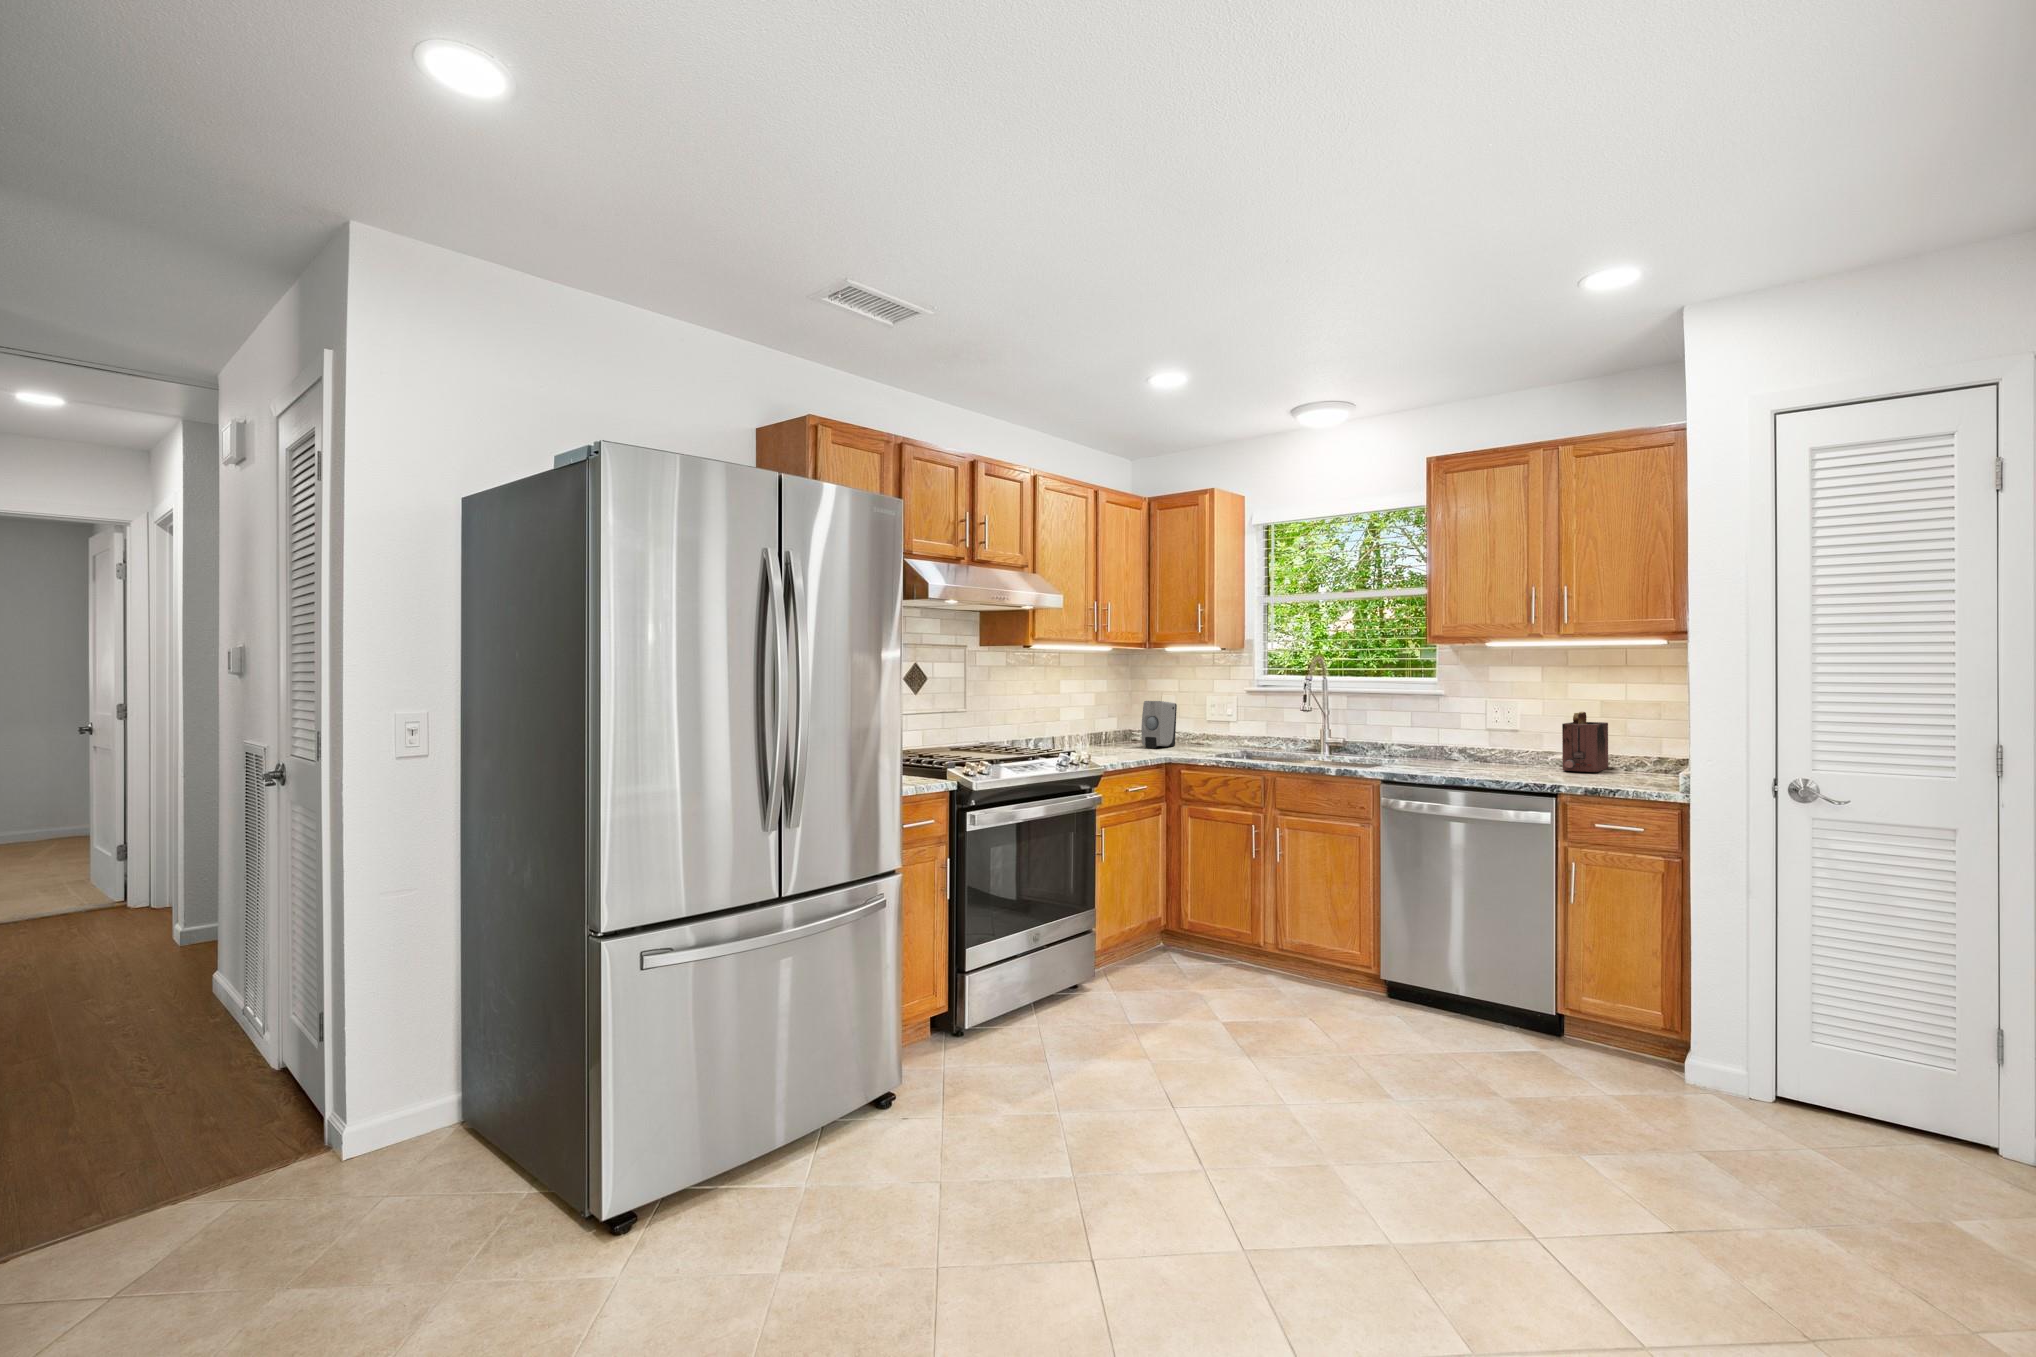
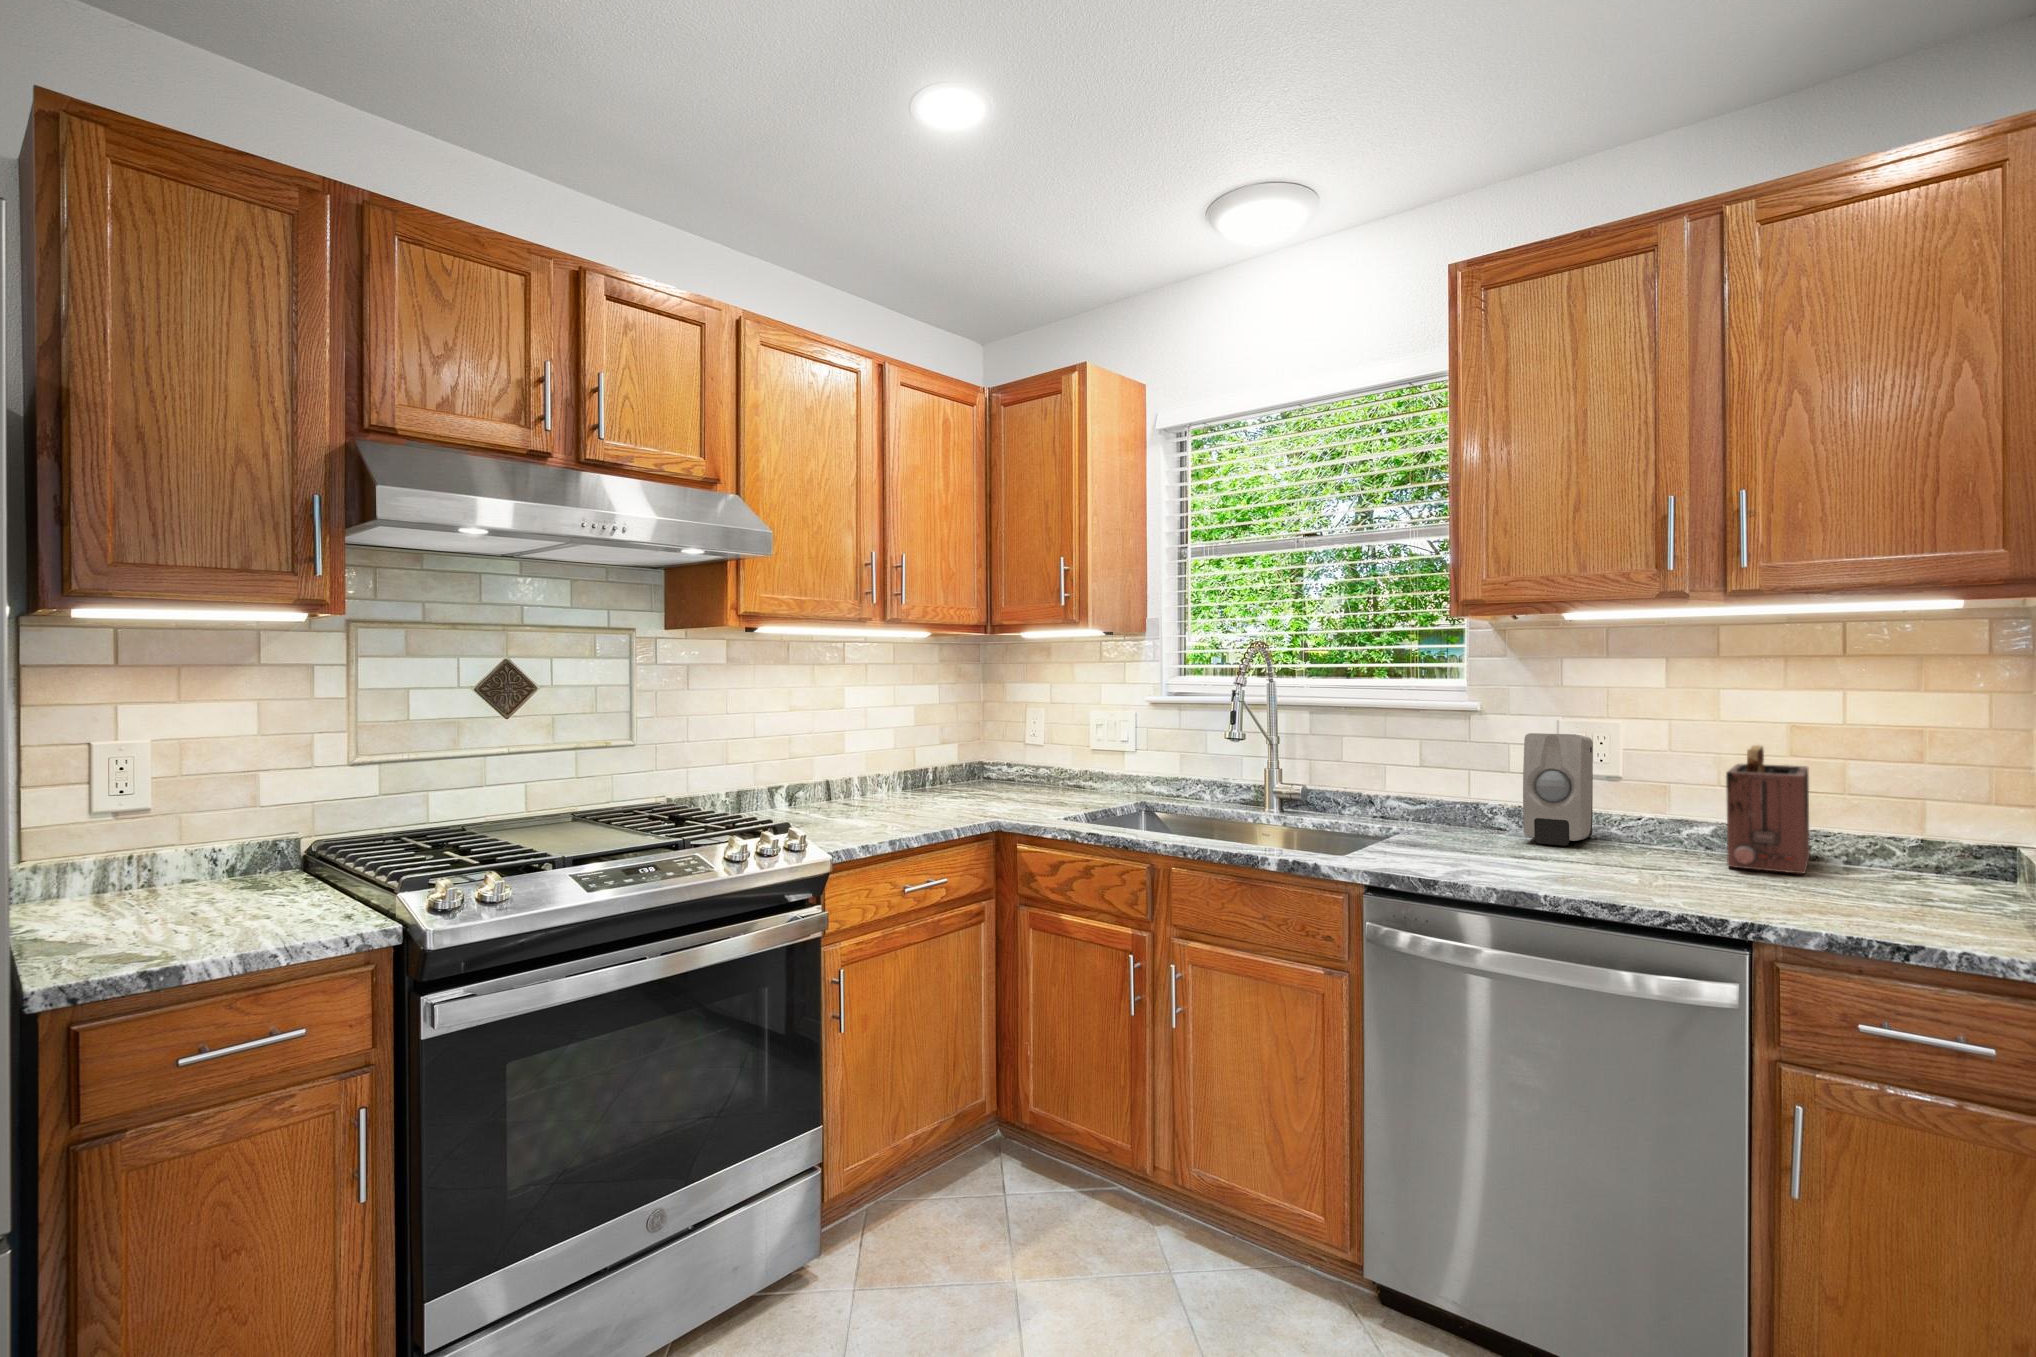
soap dispenser: present [1142,701,1177,748] -> present [1523,733,1593,846]

